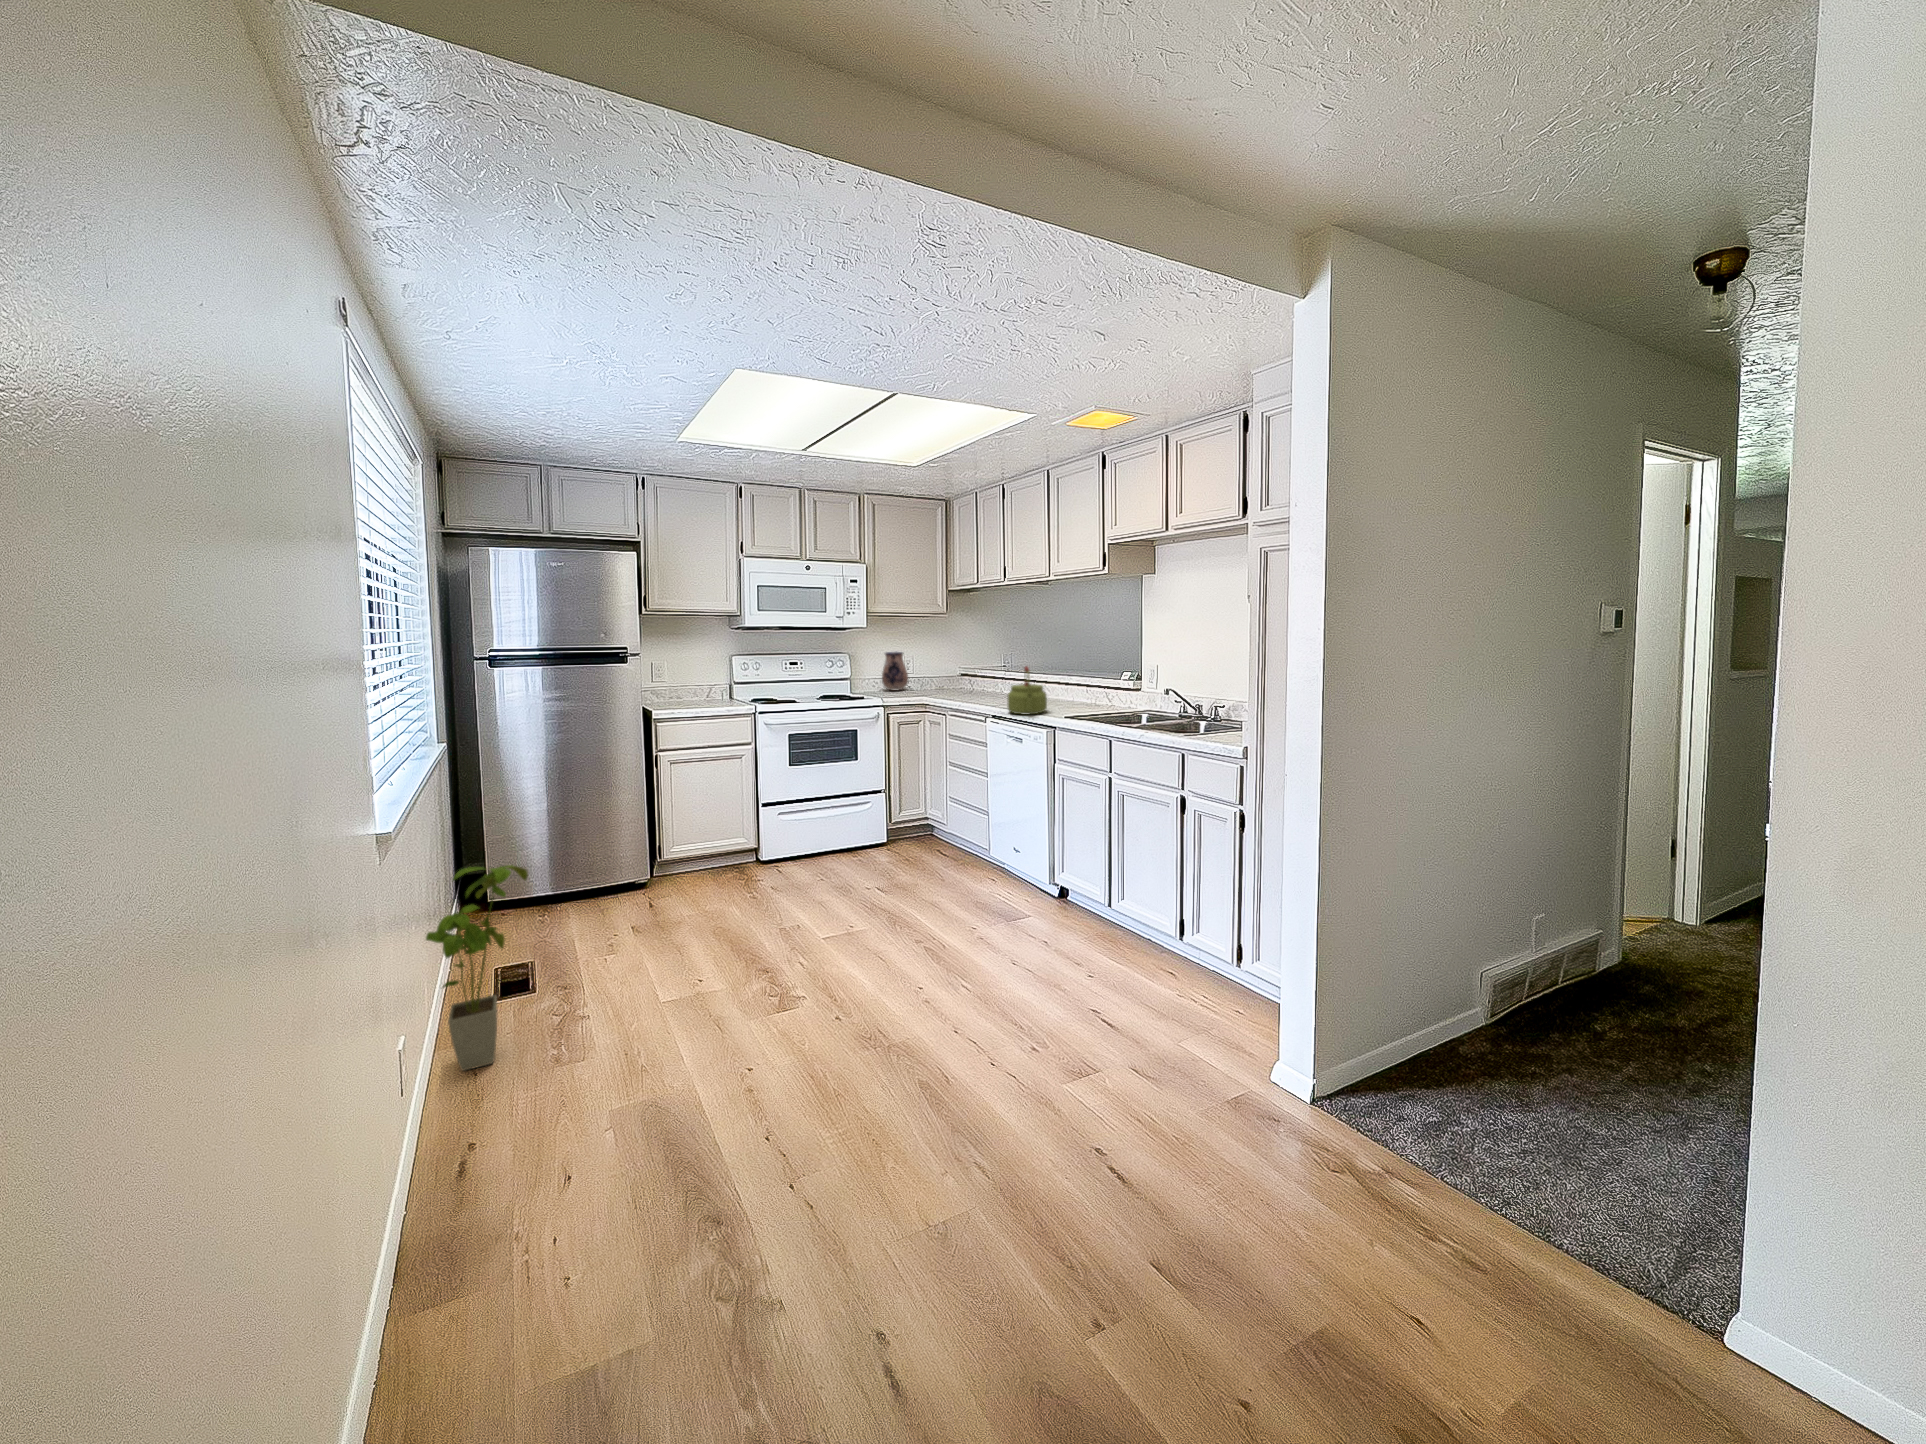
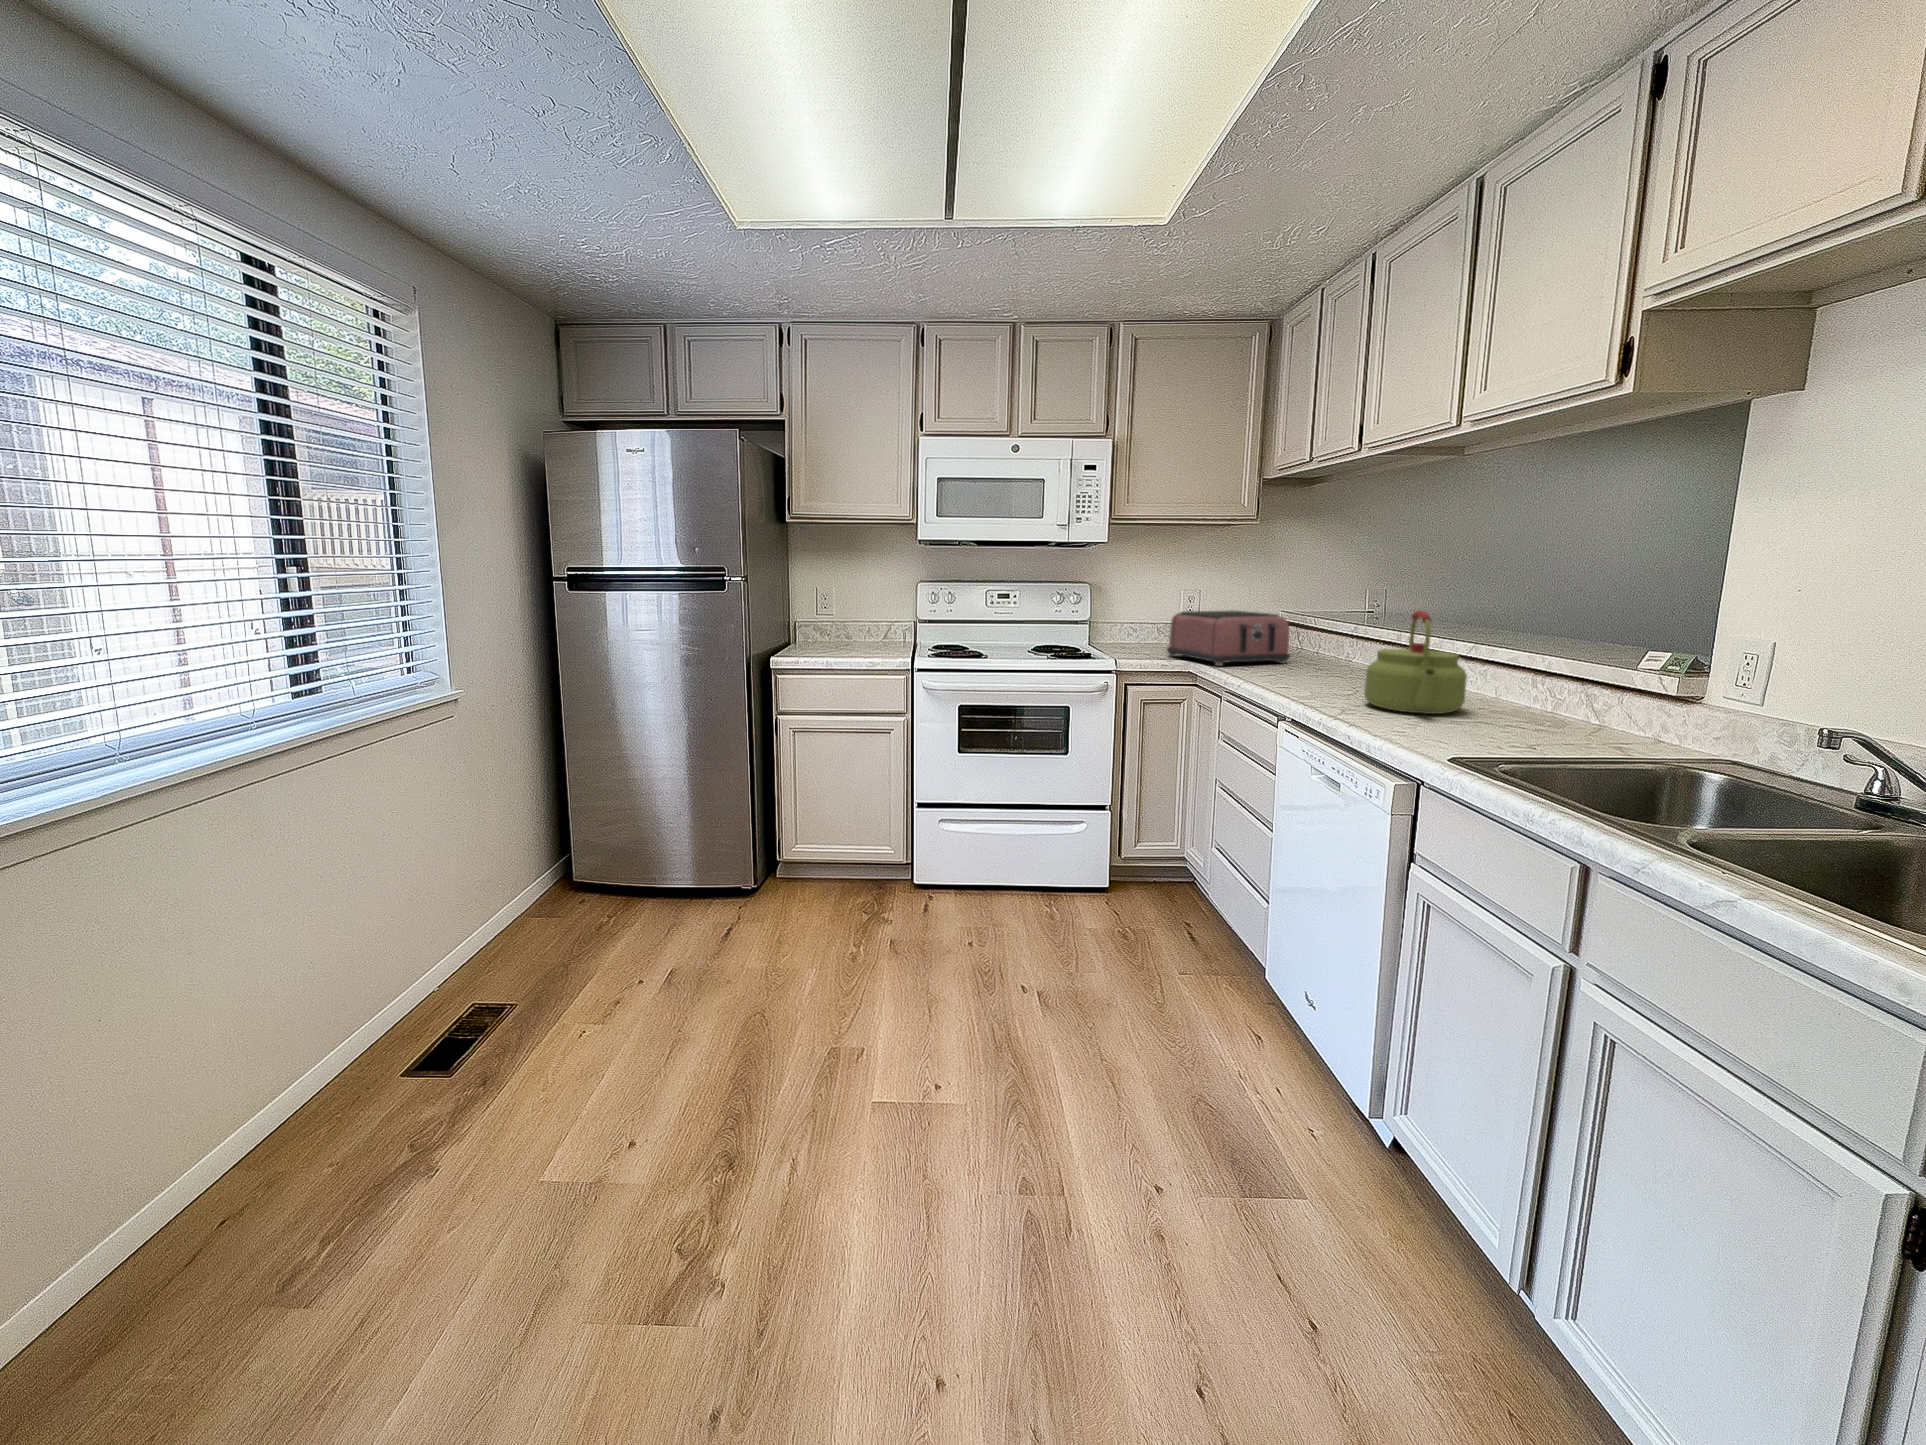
ceramic pitcher: present [882,652,908,691] -> none [1126,590,1169,650]
toaster: none [909,663,977,698] -> present [1167,611,1290,666]
house plant: present [426,865,528,1071] -> none [82,899,347,1273]

